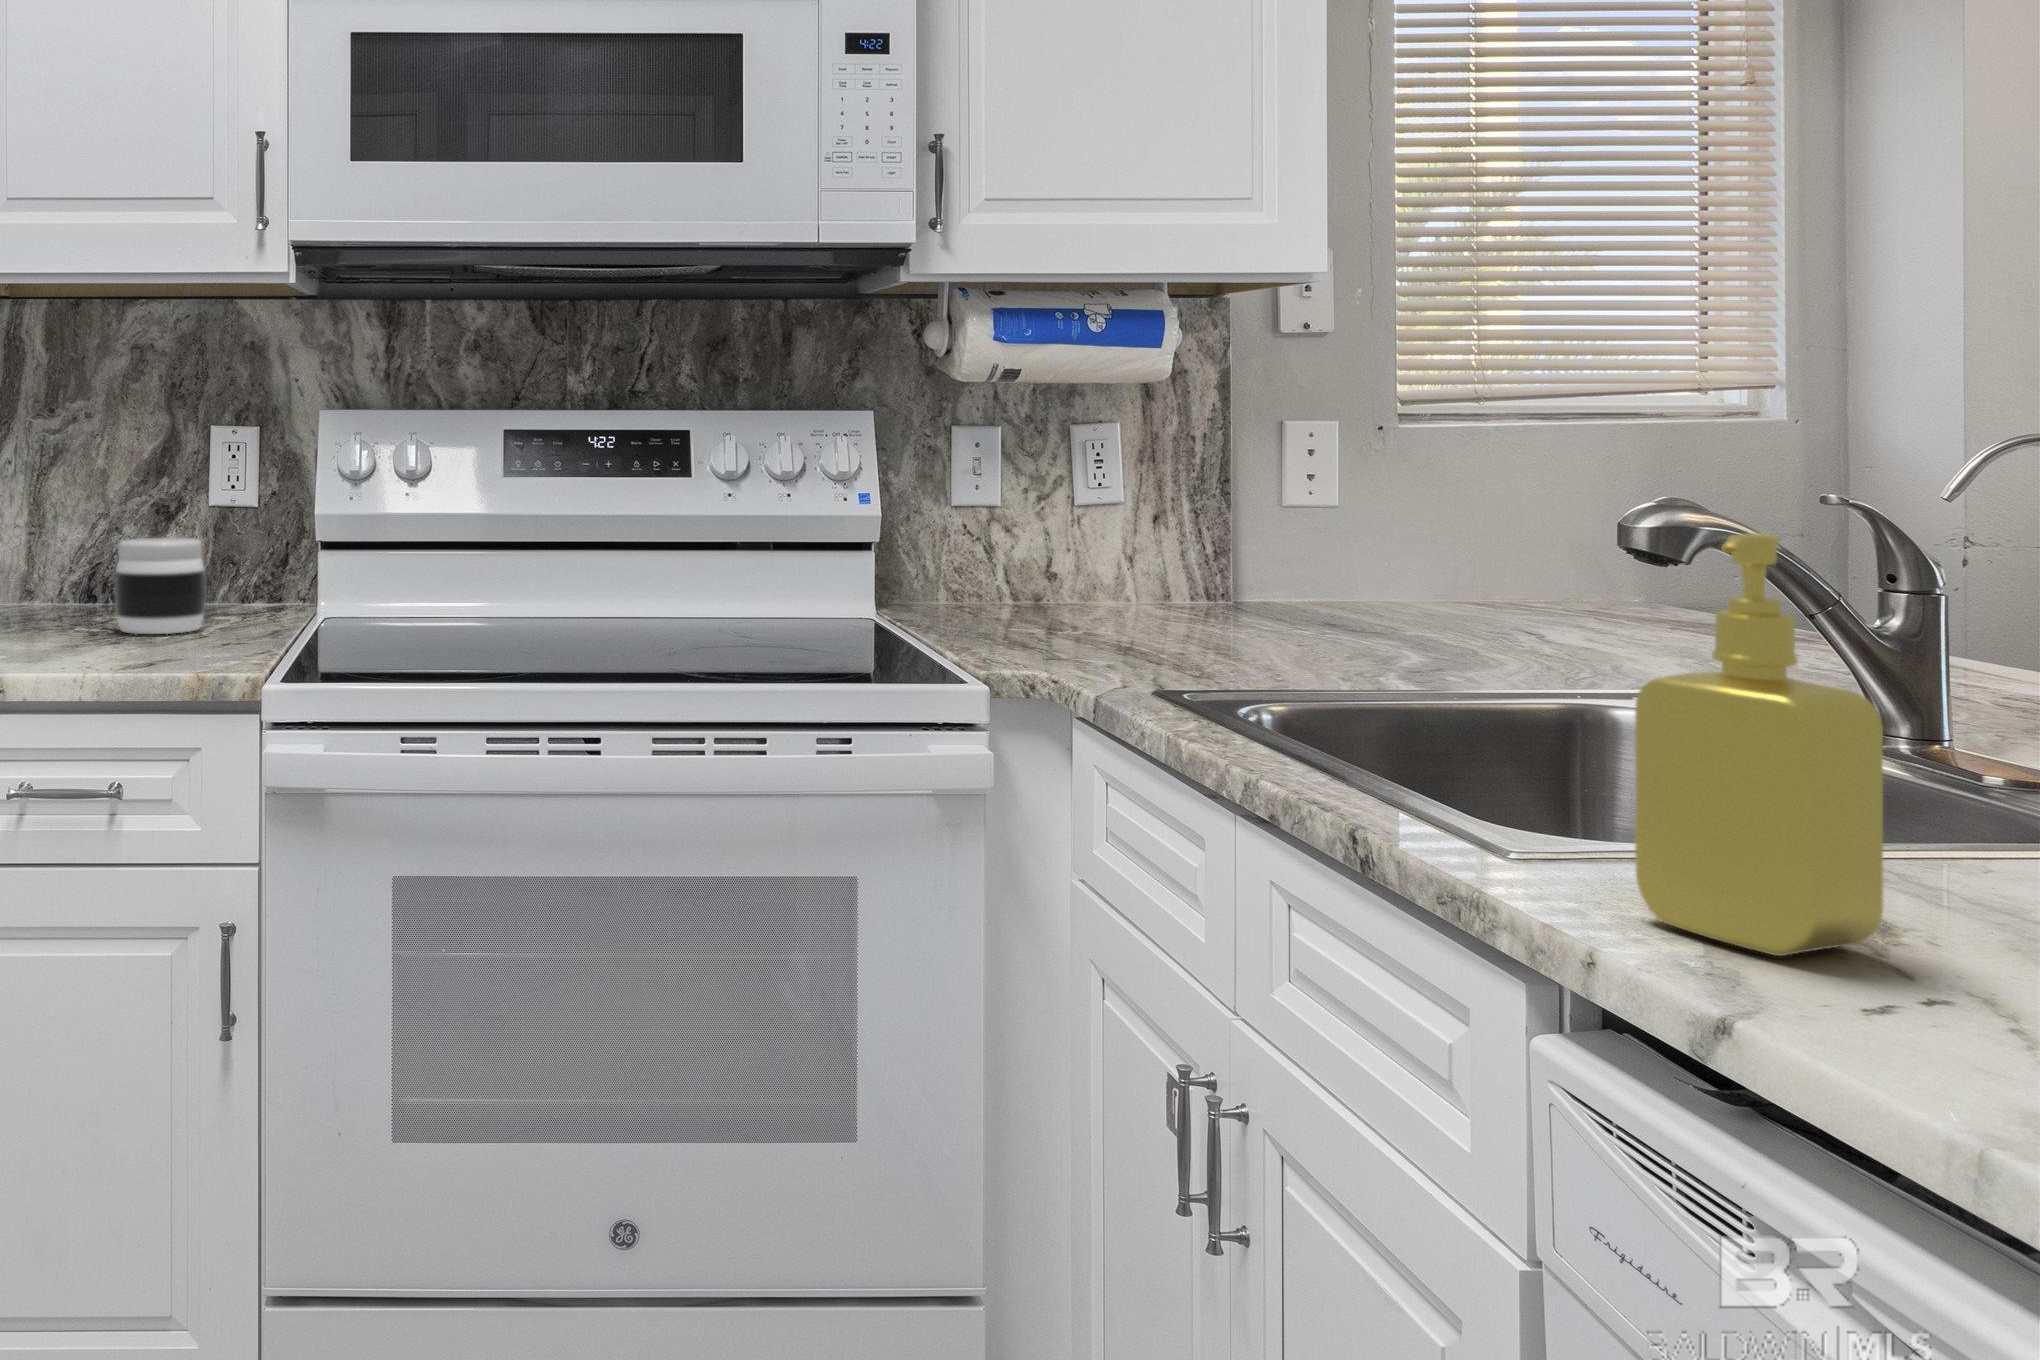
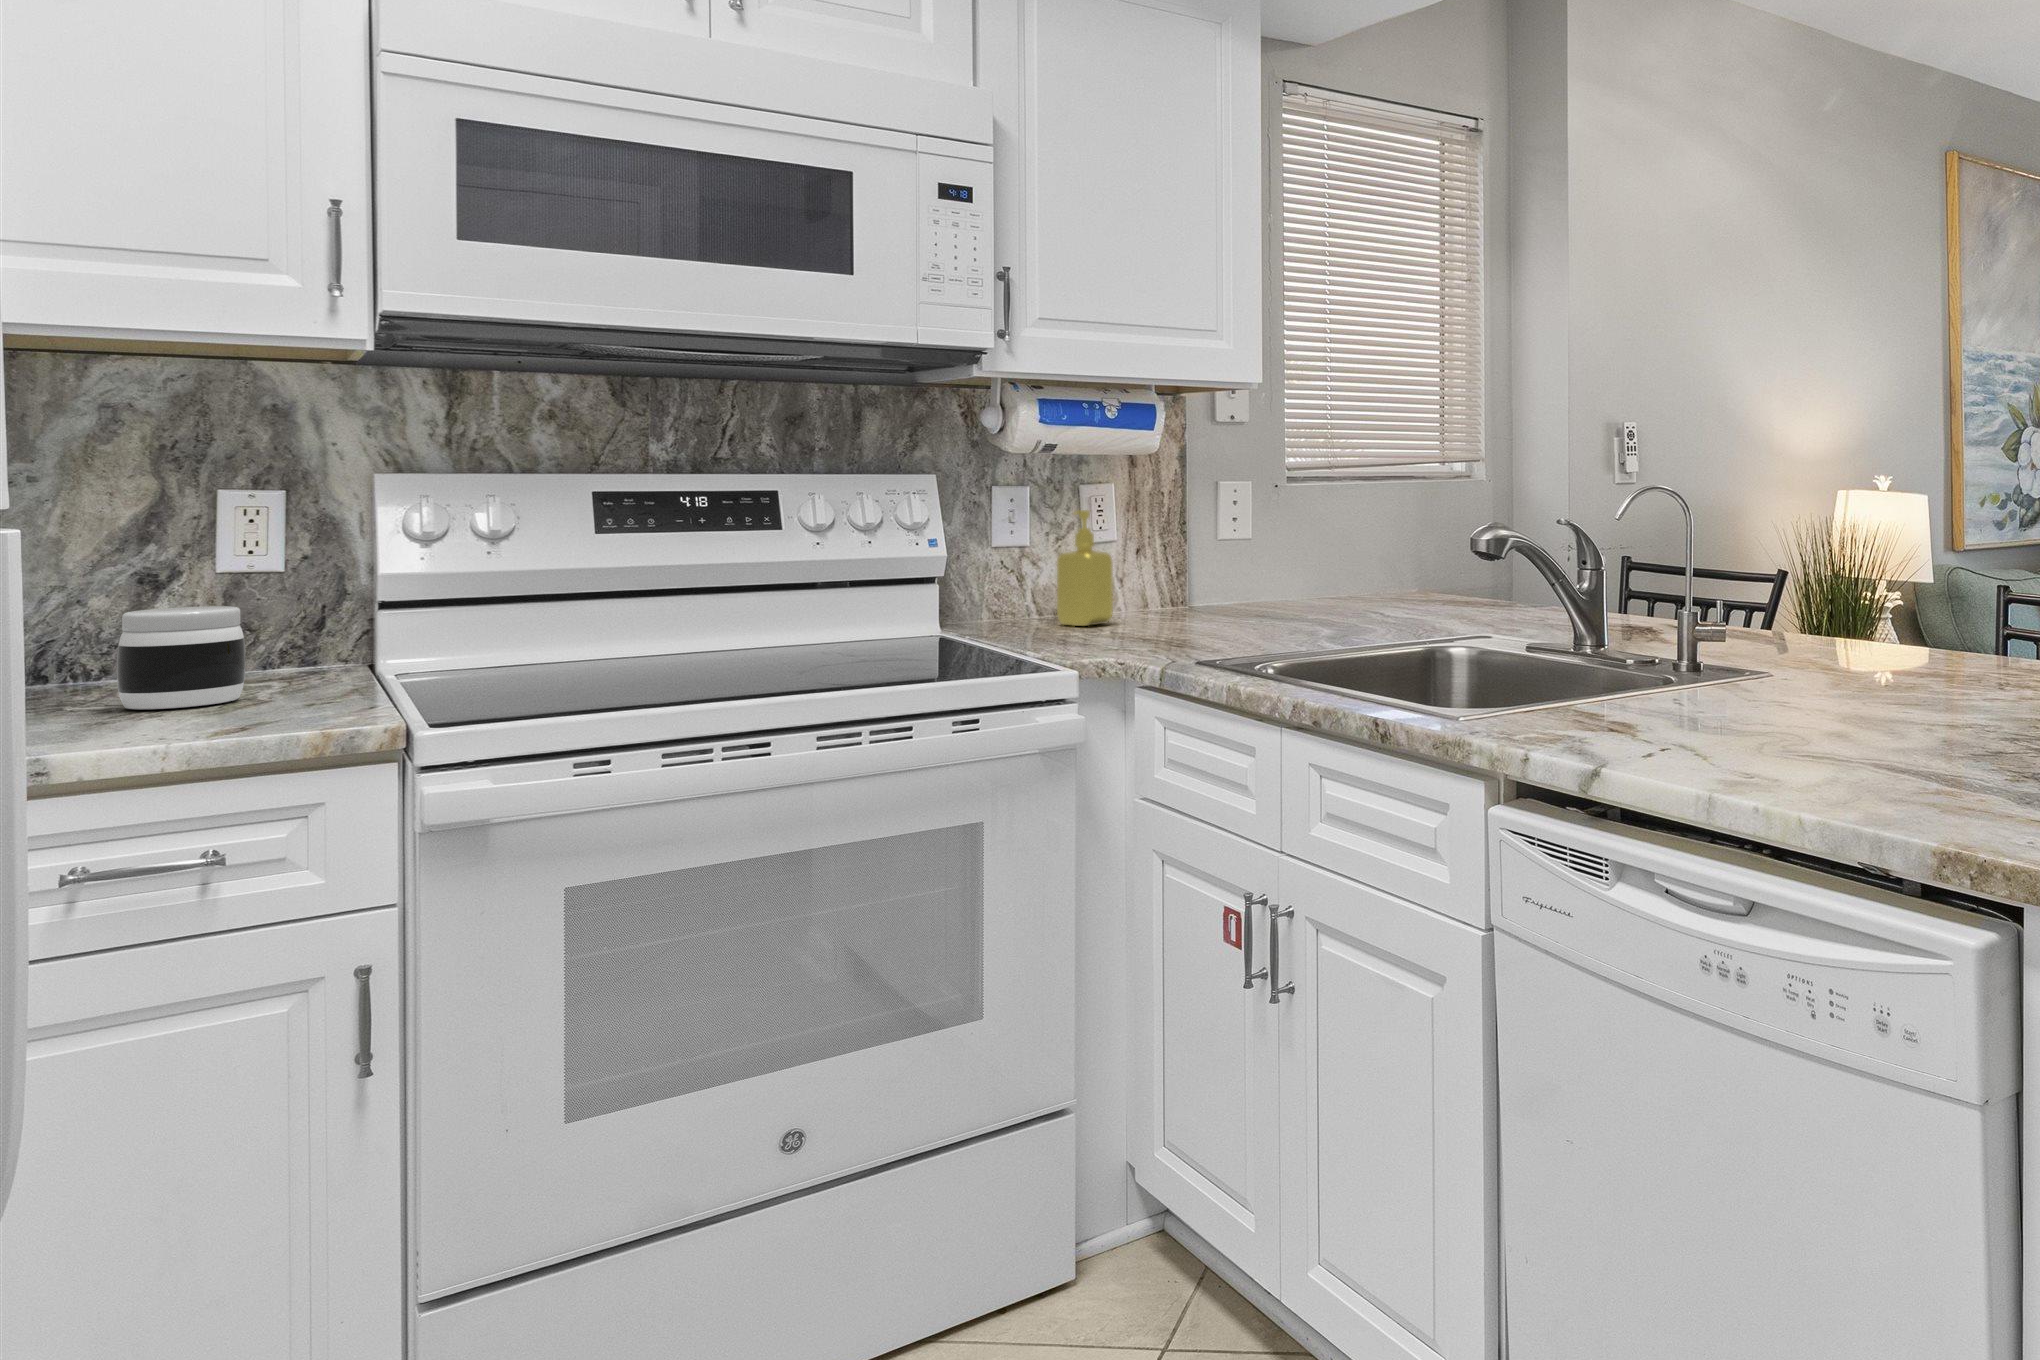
soap dispenser: present [1635,533,1883,956] -> present [1057,510,1113,626]

